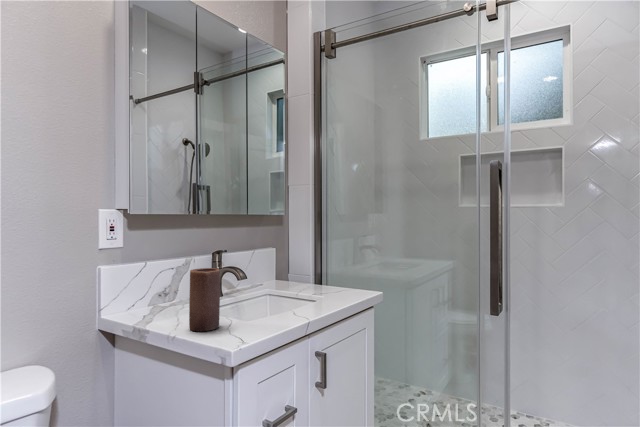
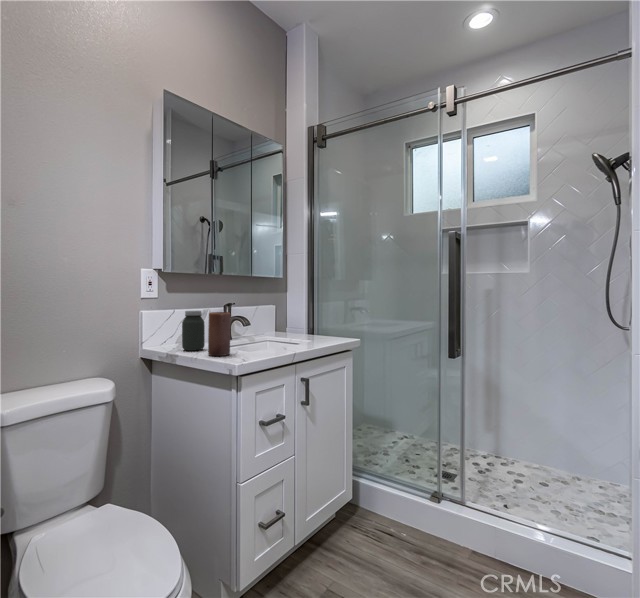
jar: none [155,264,185,320] -> present [182,311,205,351]

